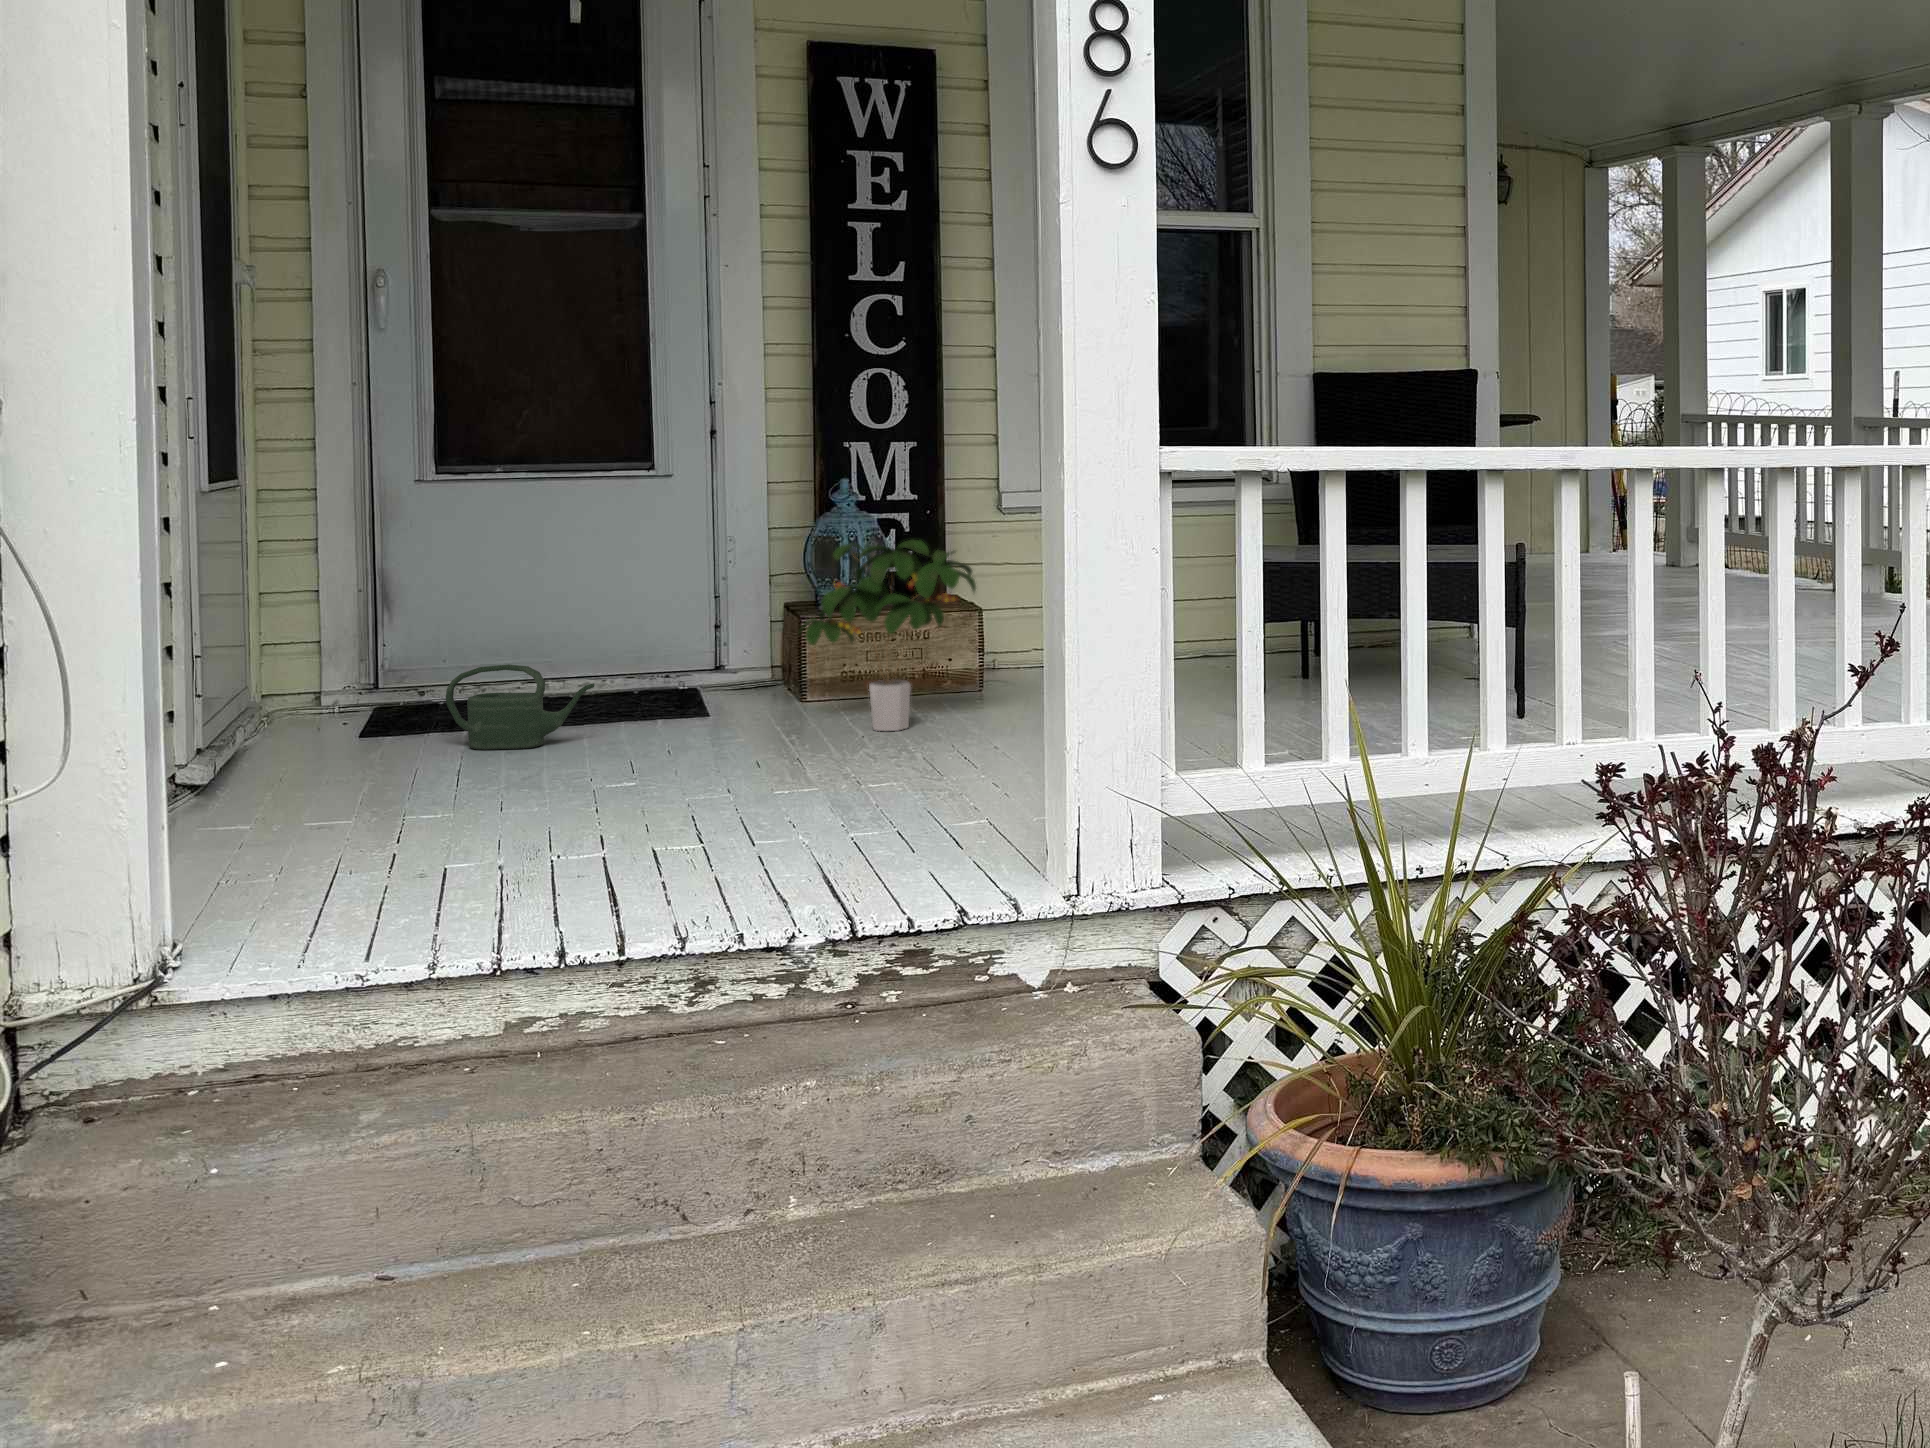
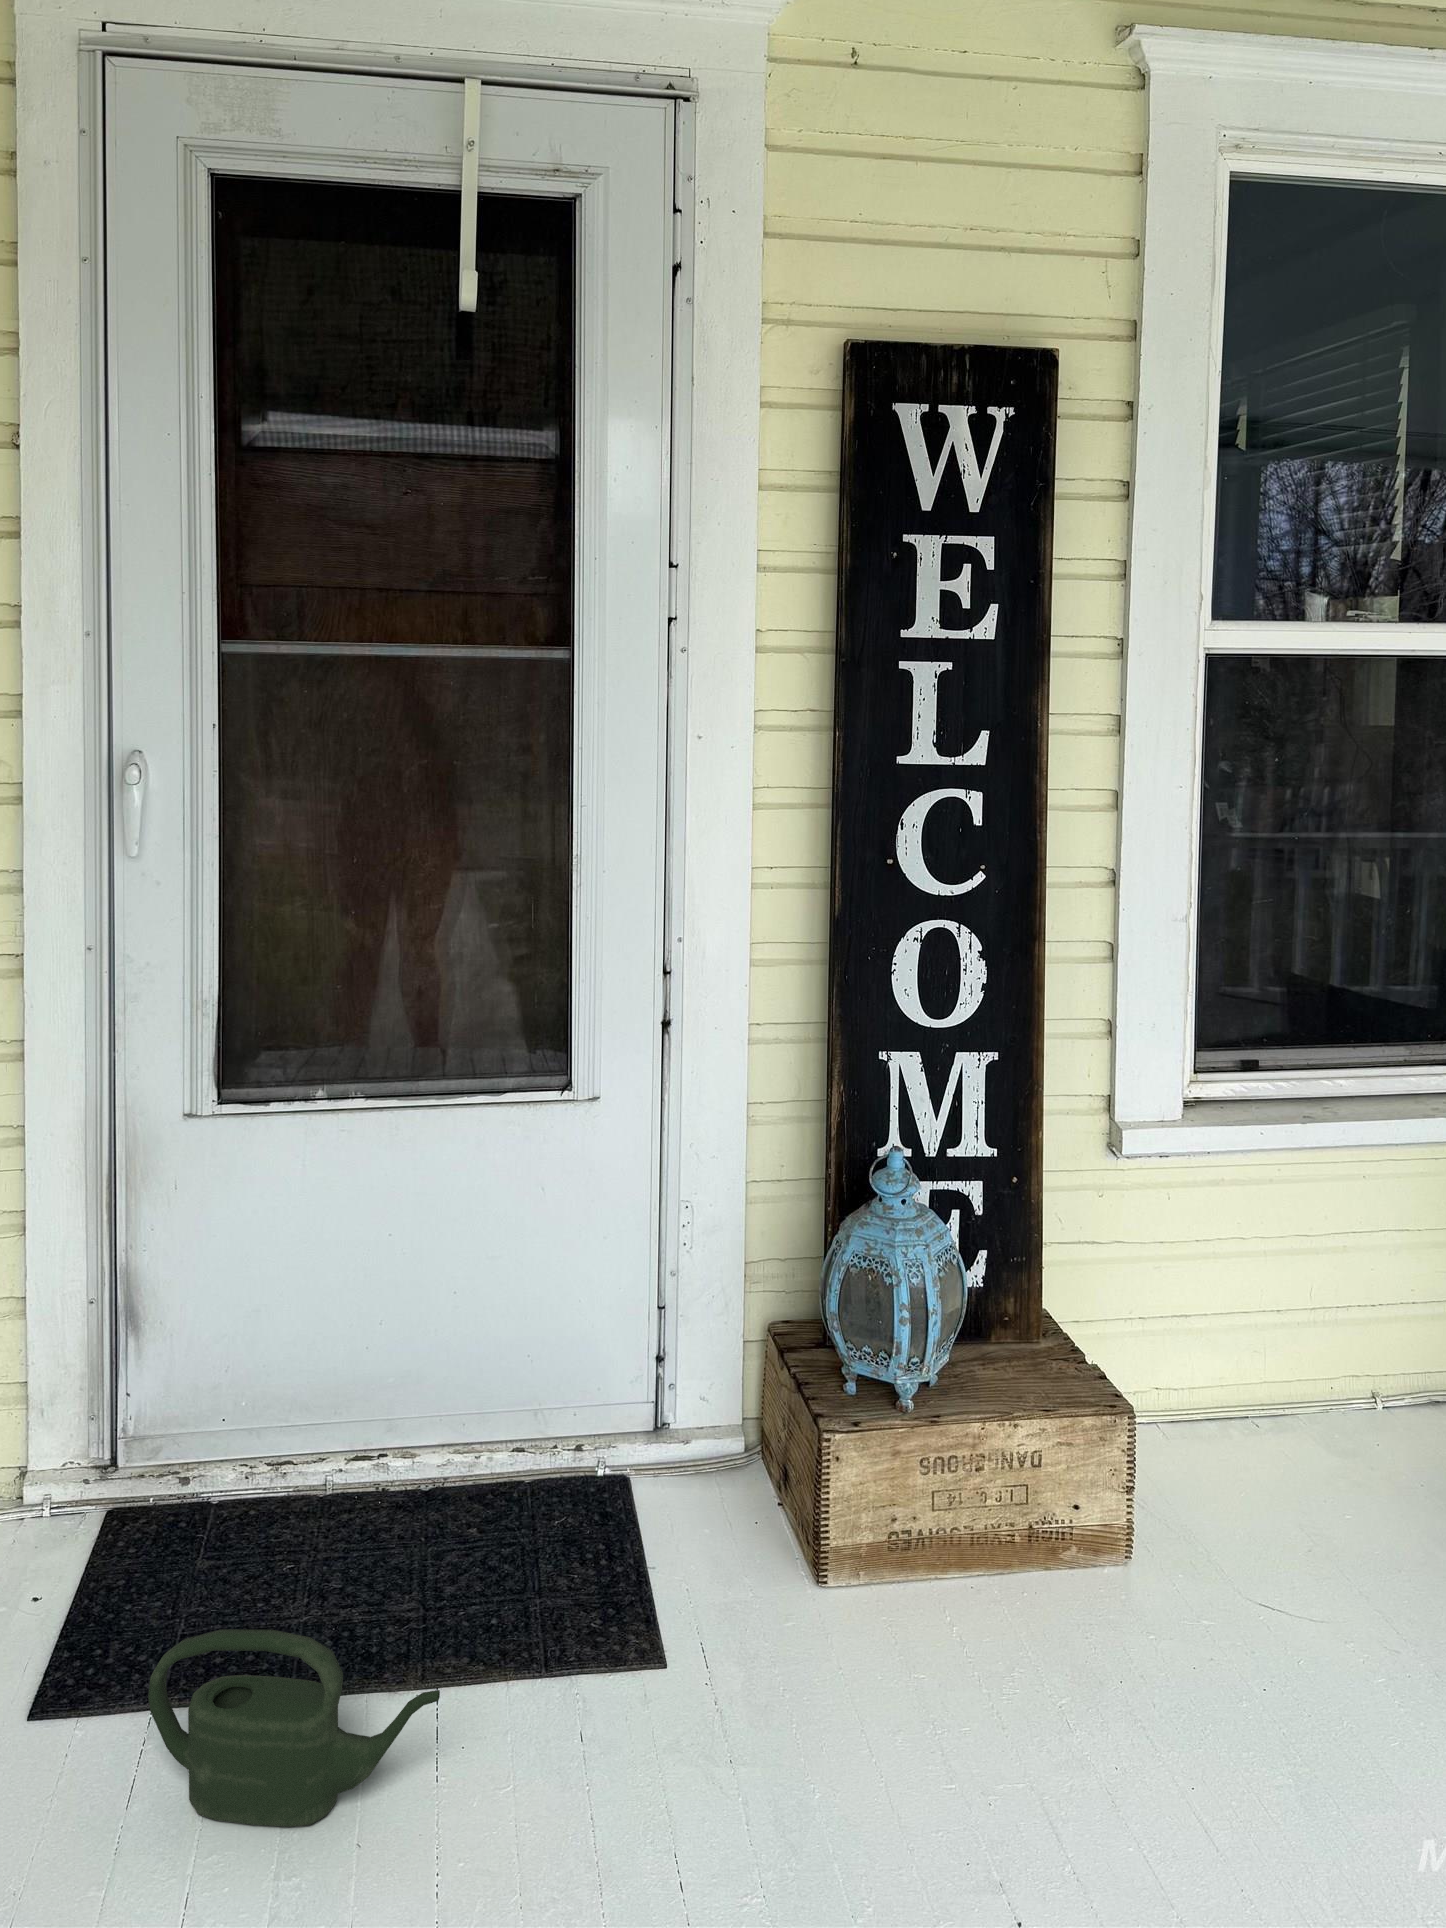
potted plant: present [799,540,976,731] -> none [849,1374,1248,1820]

